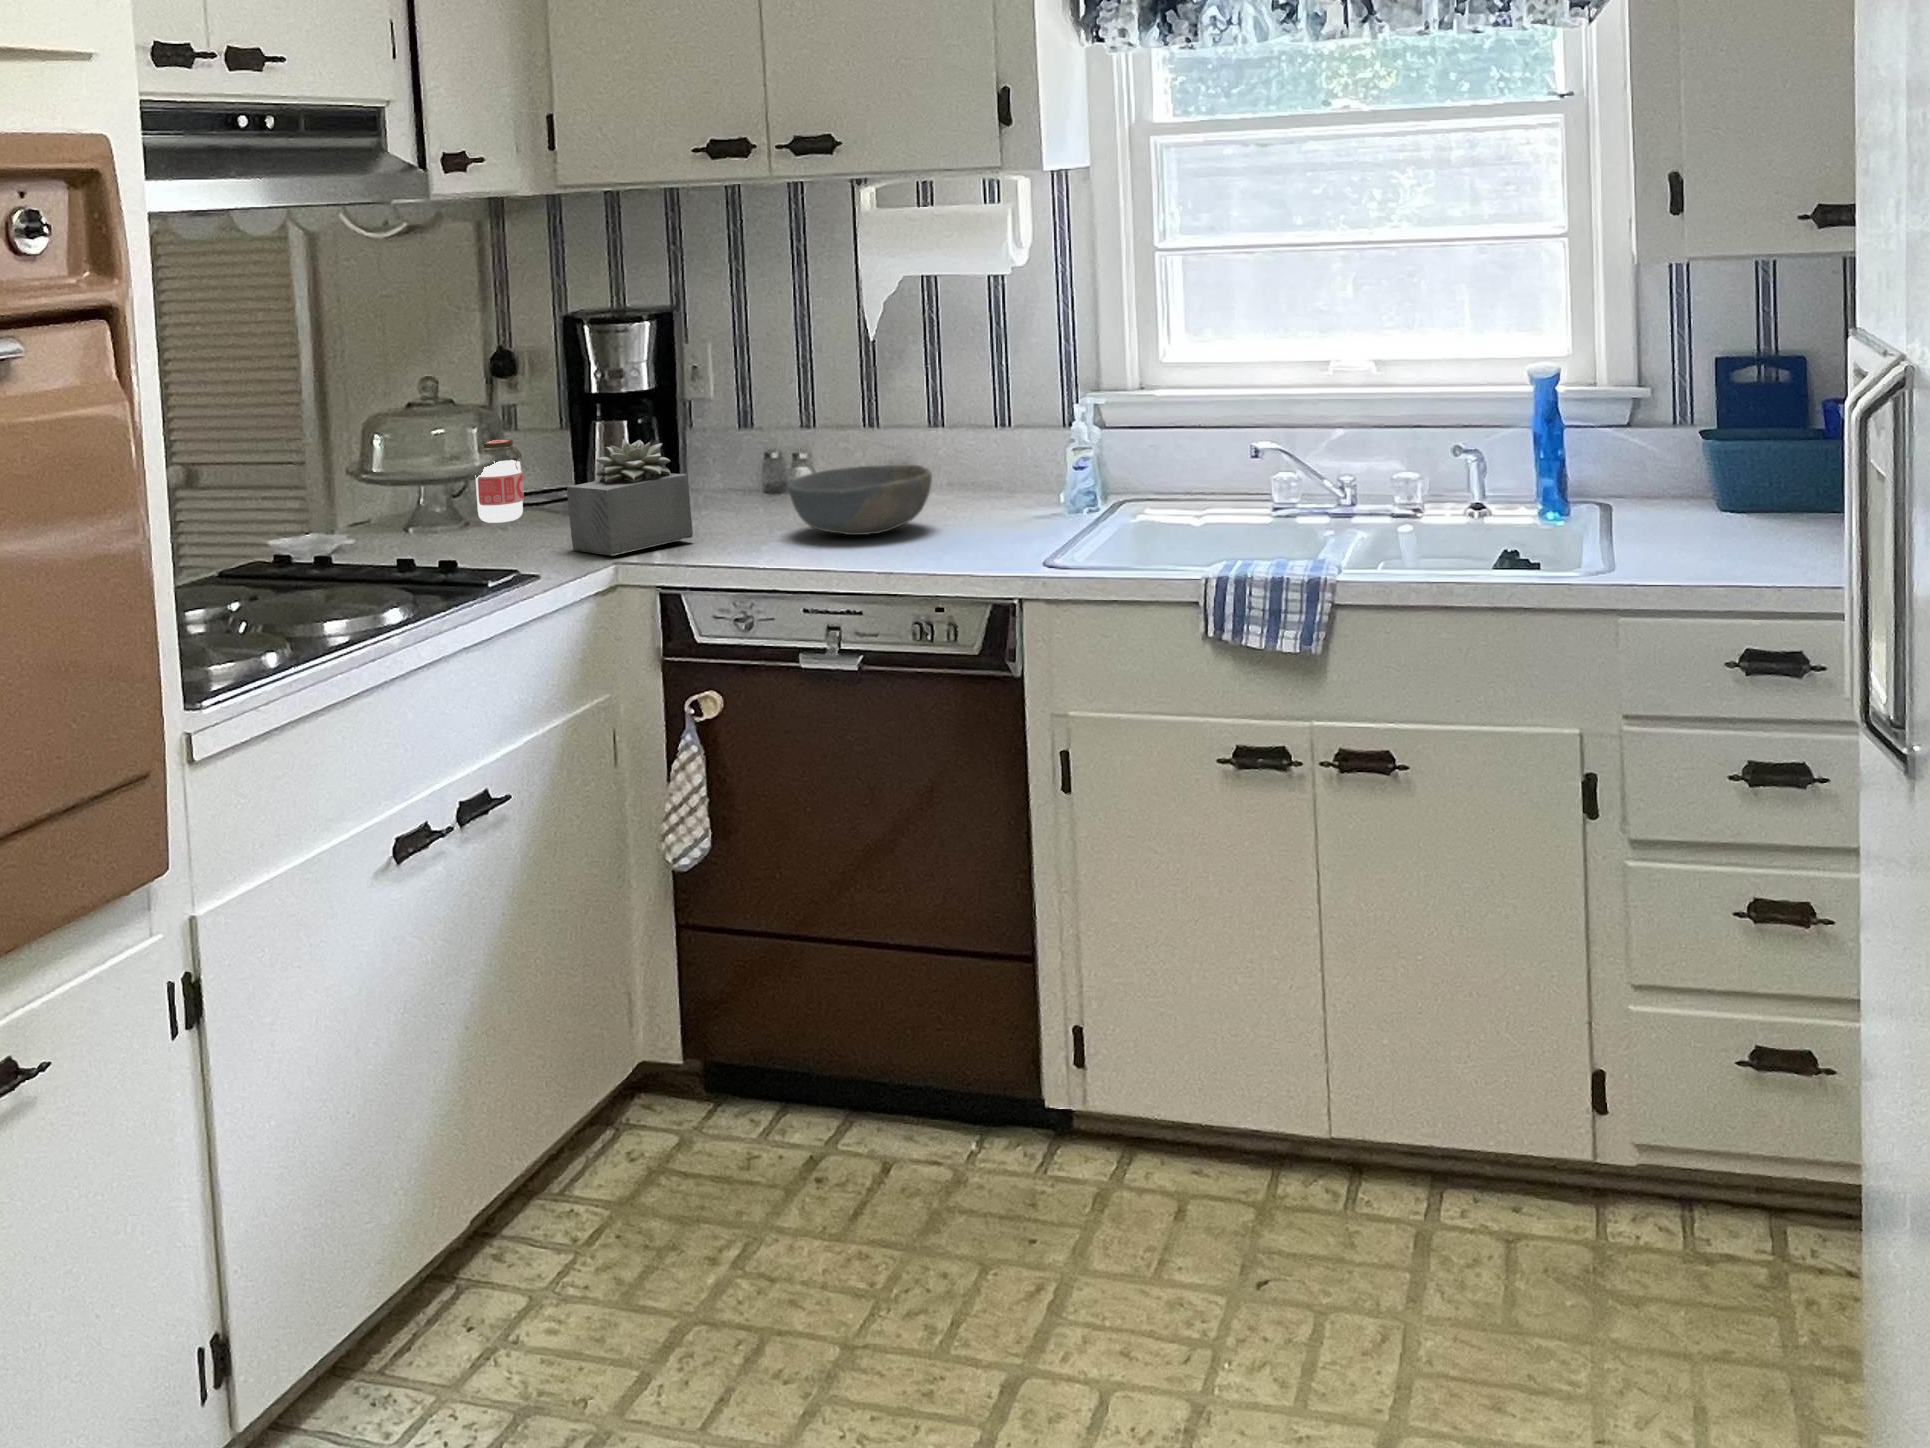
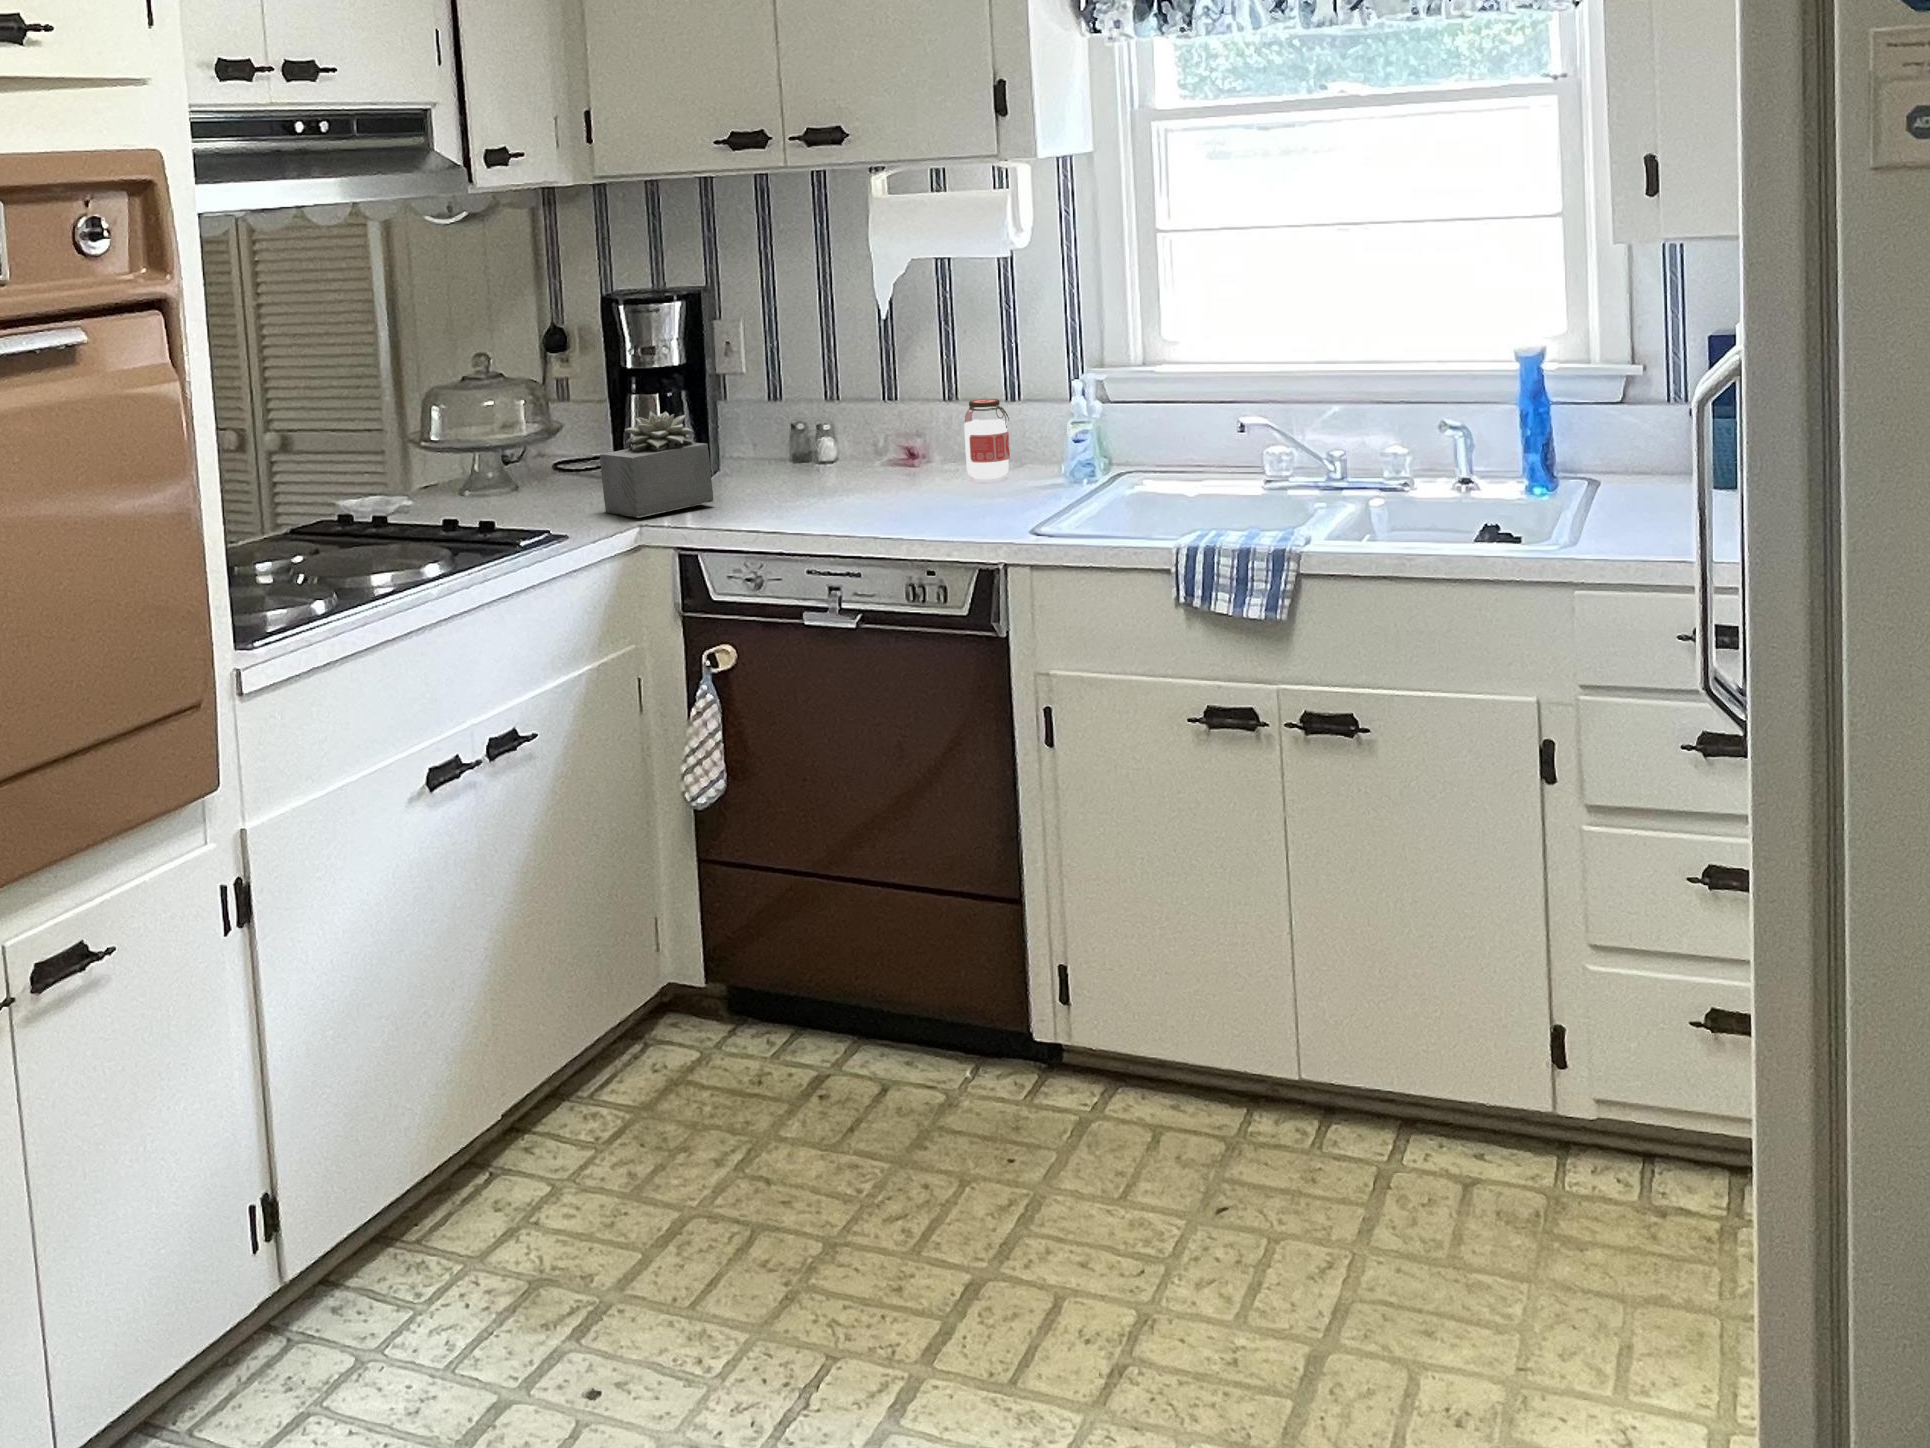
jar: present [476,439,524,523] -> present [964,399,1010,479]
bowl: present [788,465,932,535] -> none [800,436,933,501]

